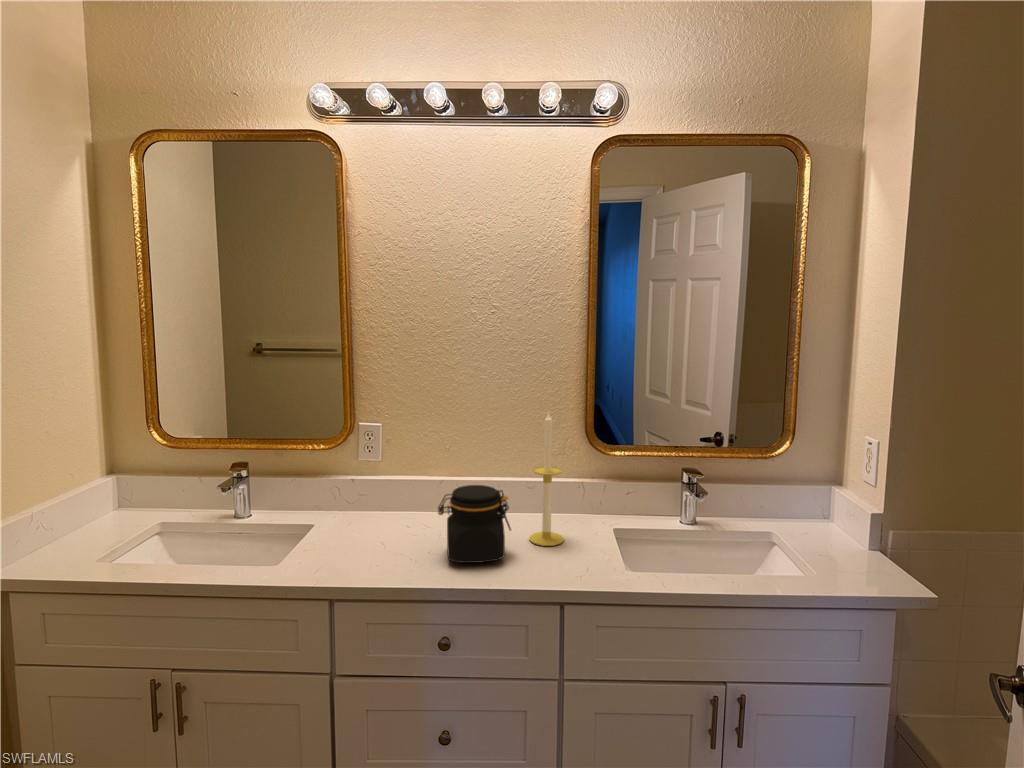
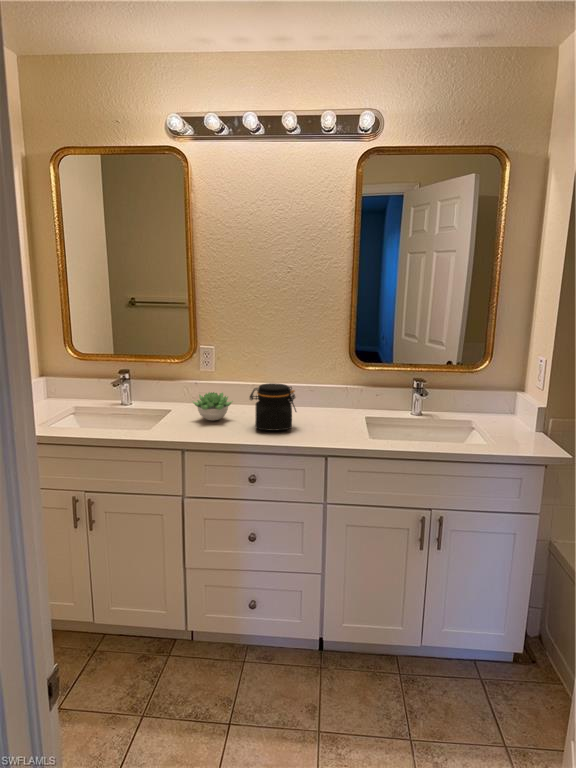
candle: present [529,413,564,546] -> none [309,336,332,425]
succulent plant: none [347,497,412,544] -> present [193,392,233,420]

